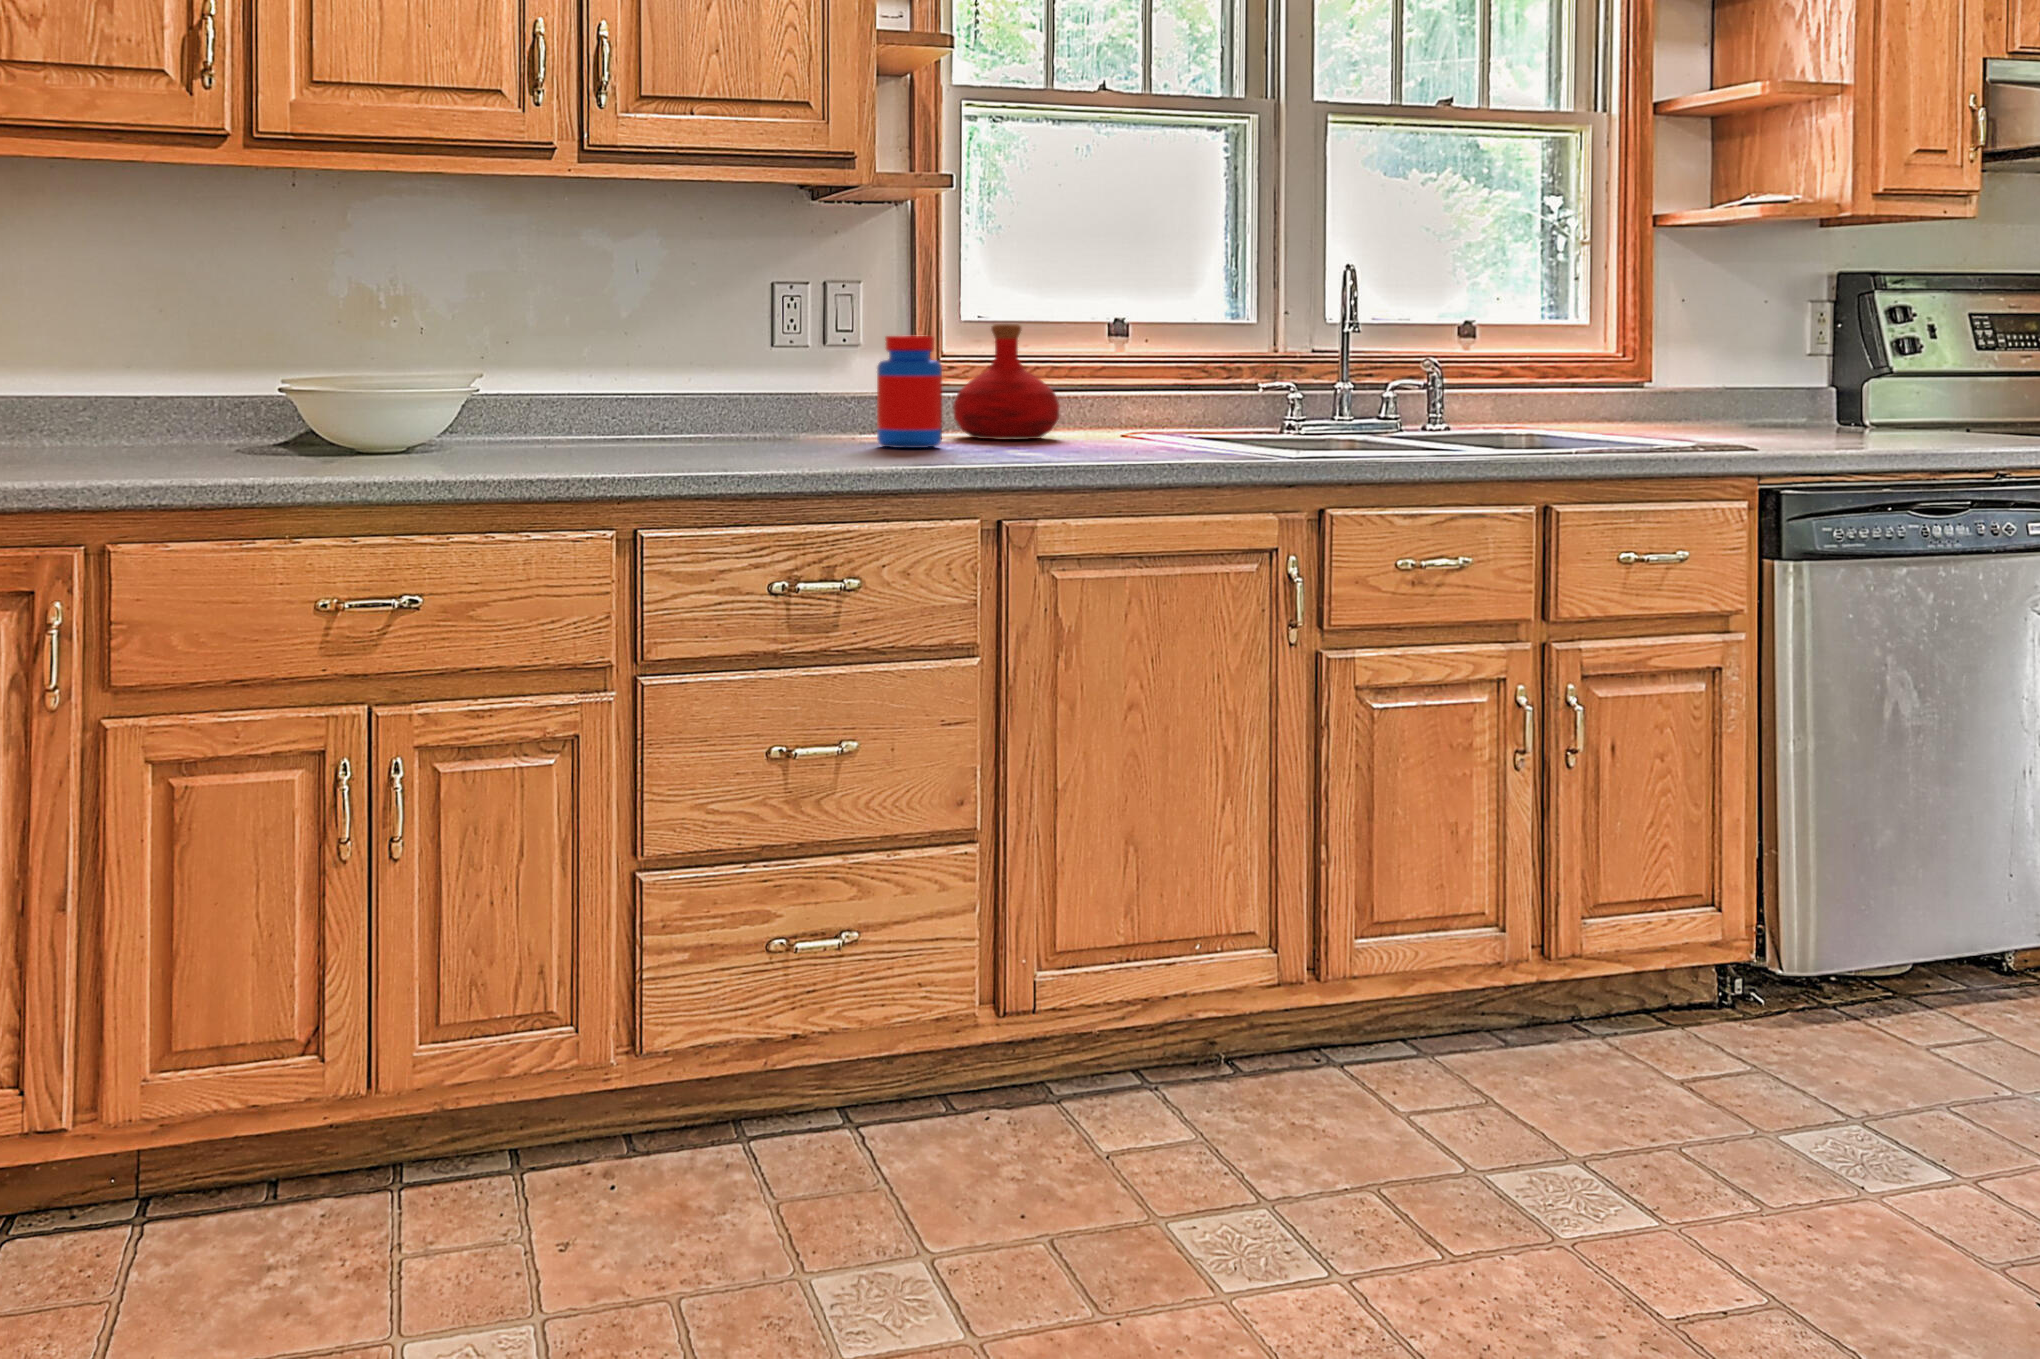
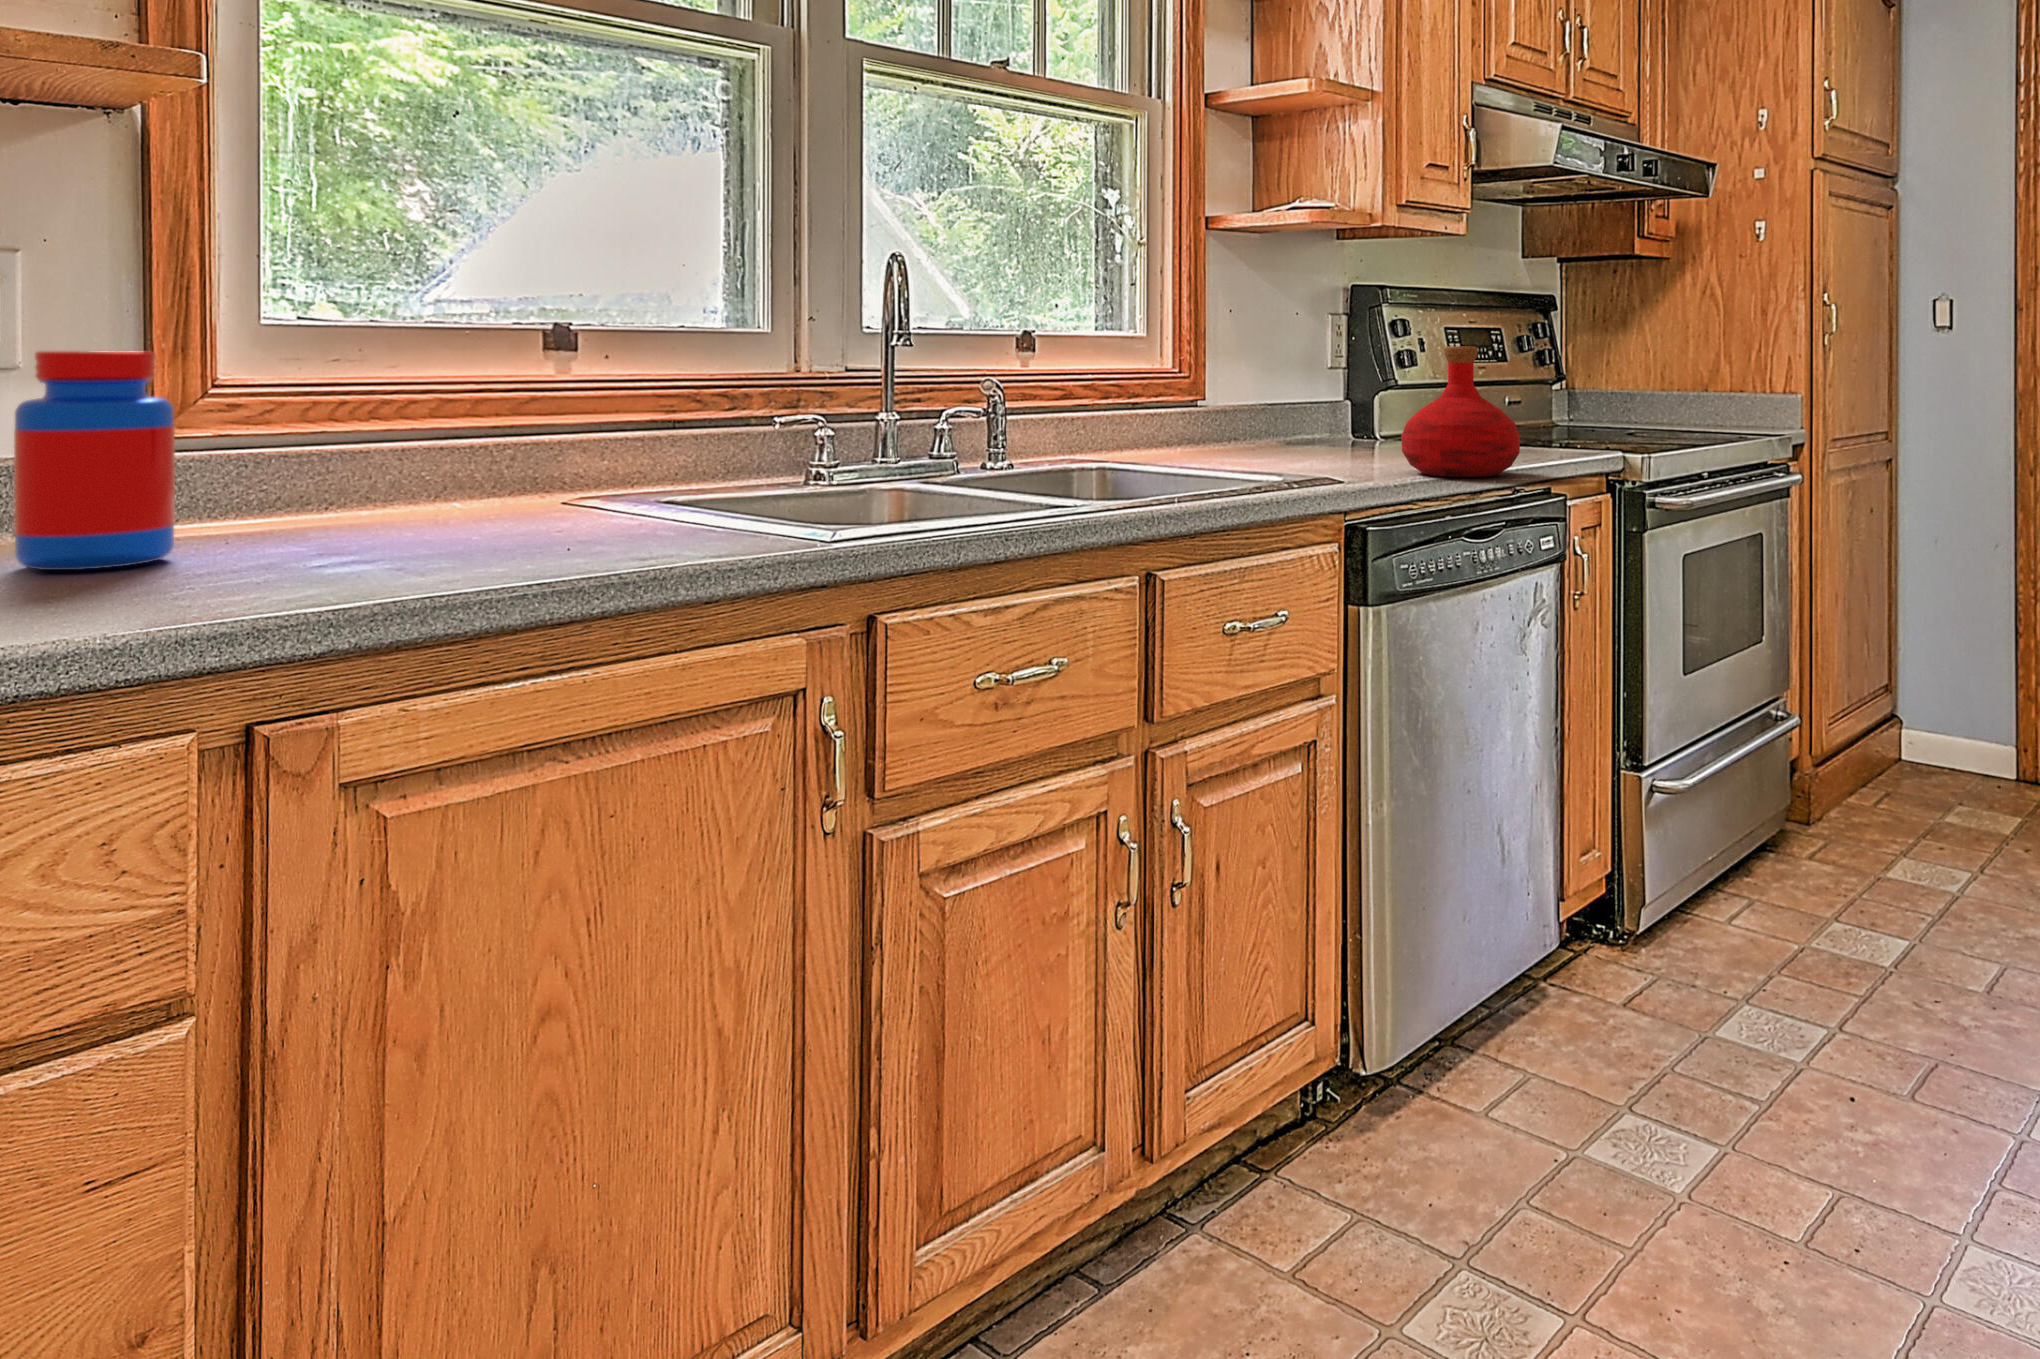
bottle: present [953,324,1059,439] -> present [1401,346,1520,477]

